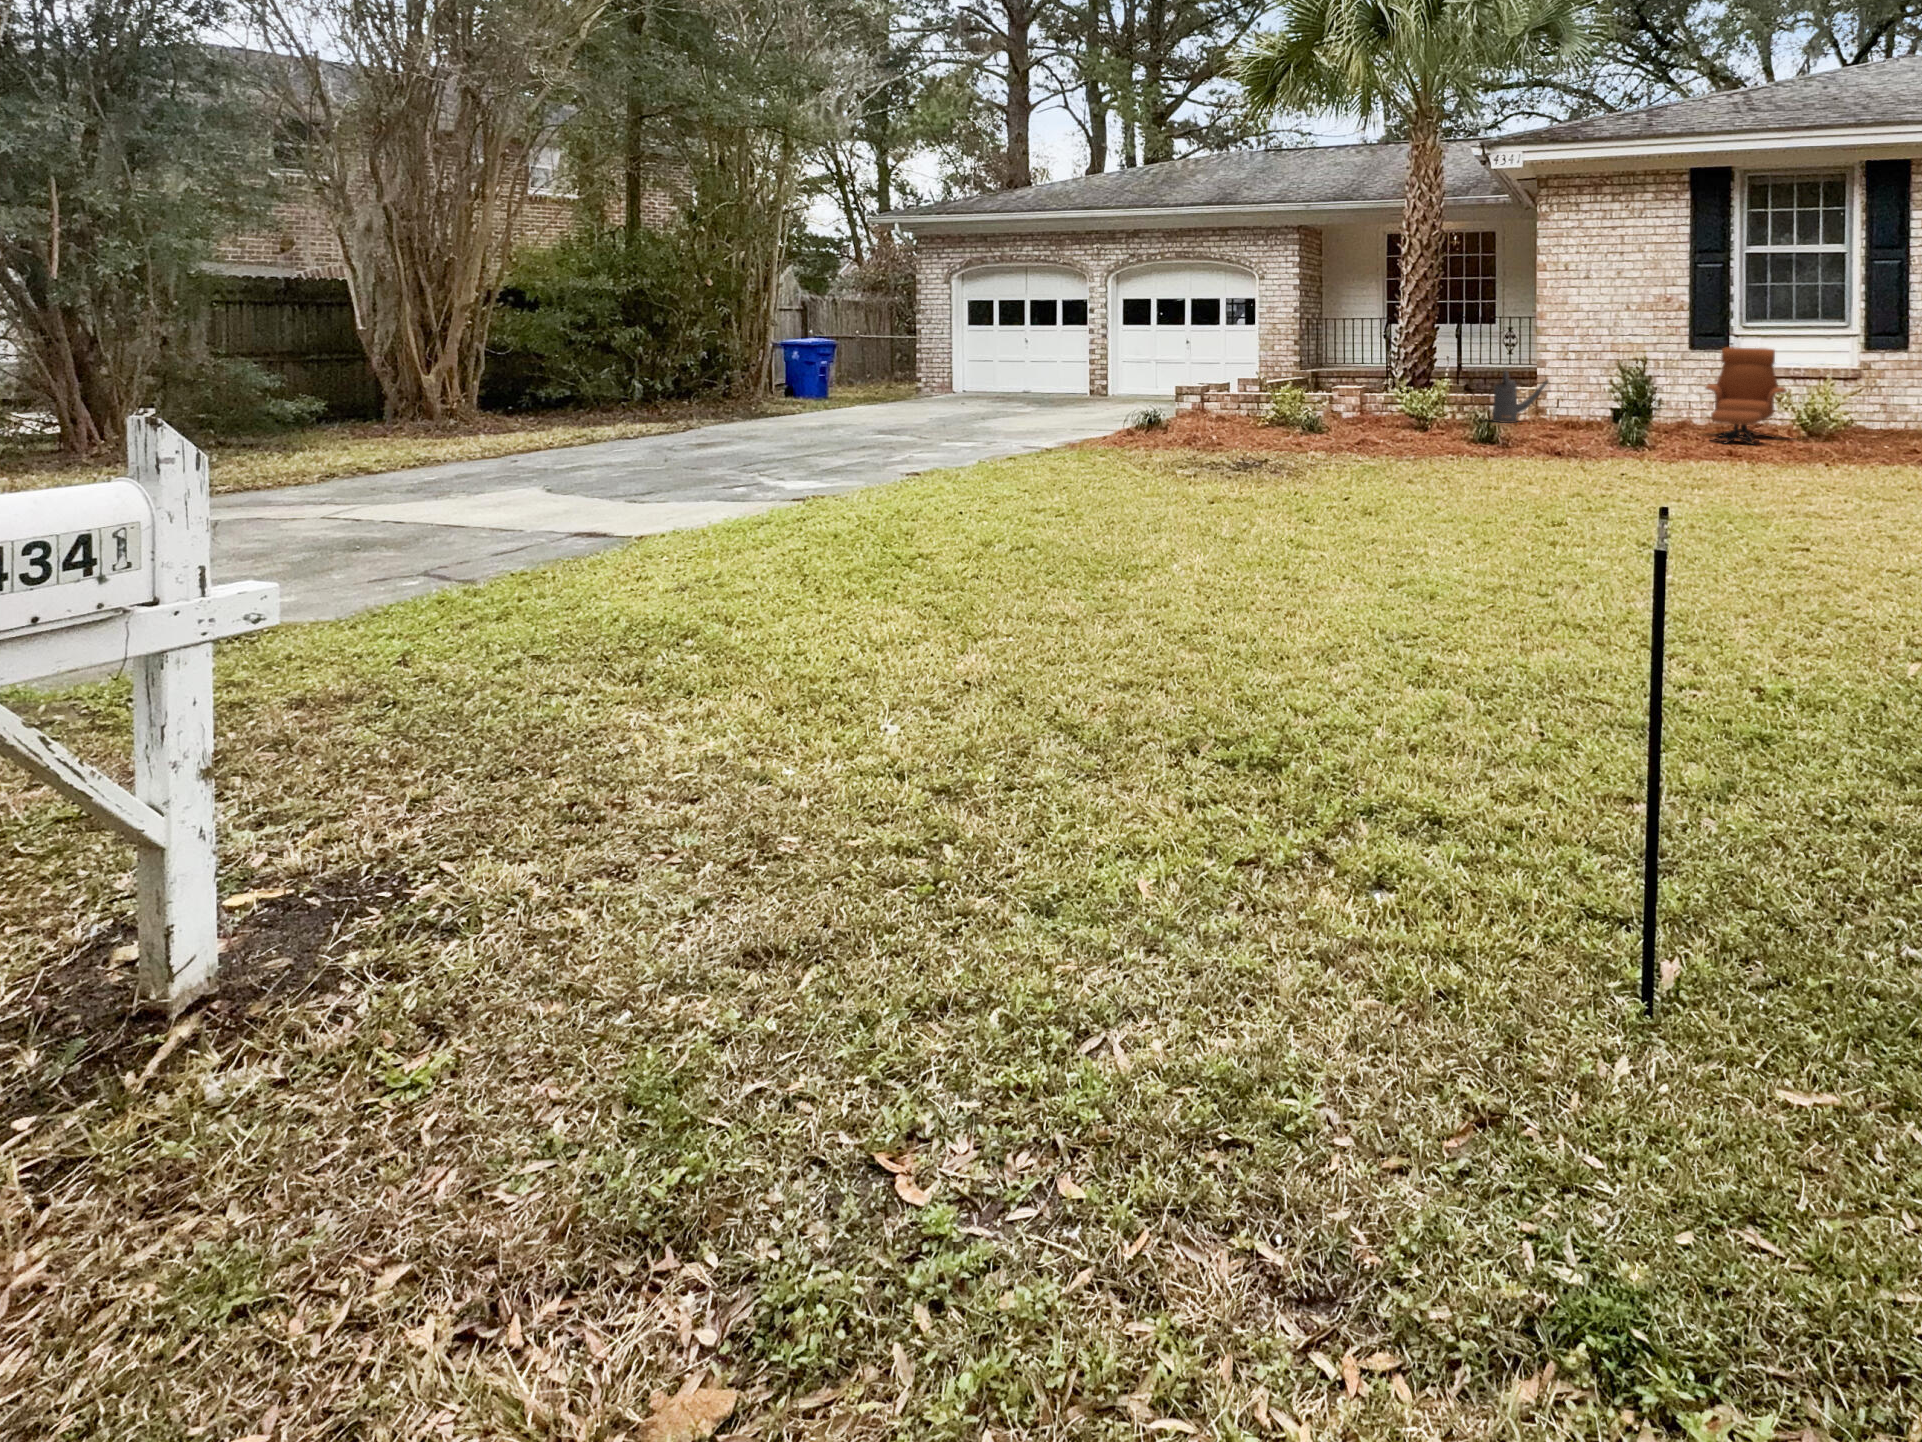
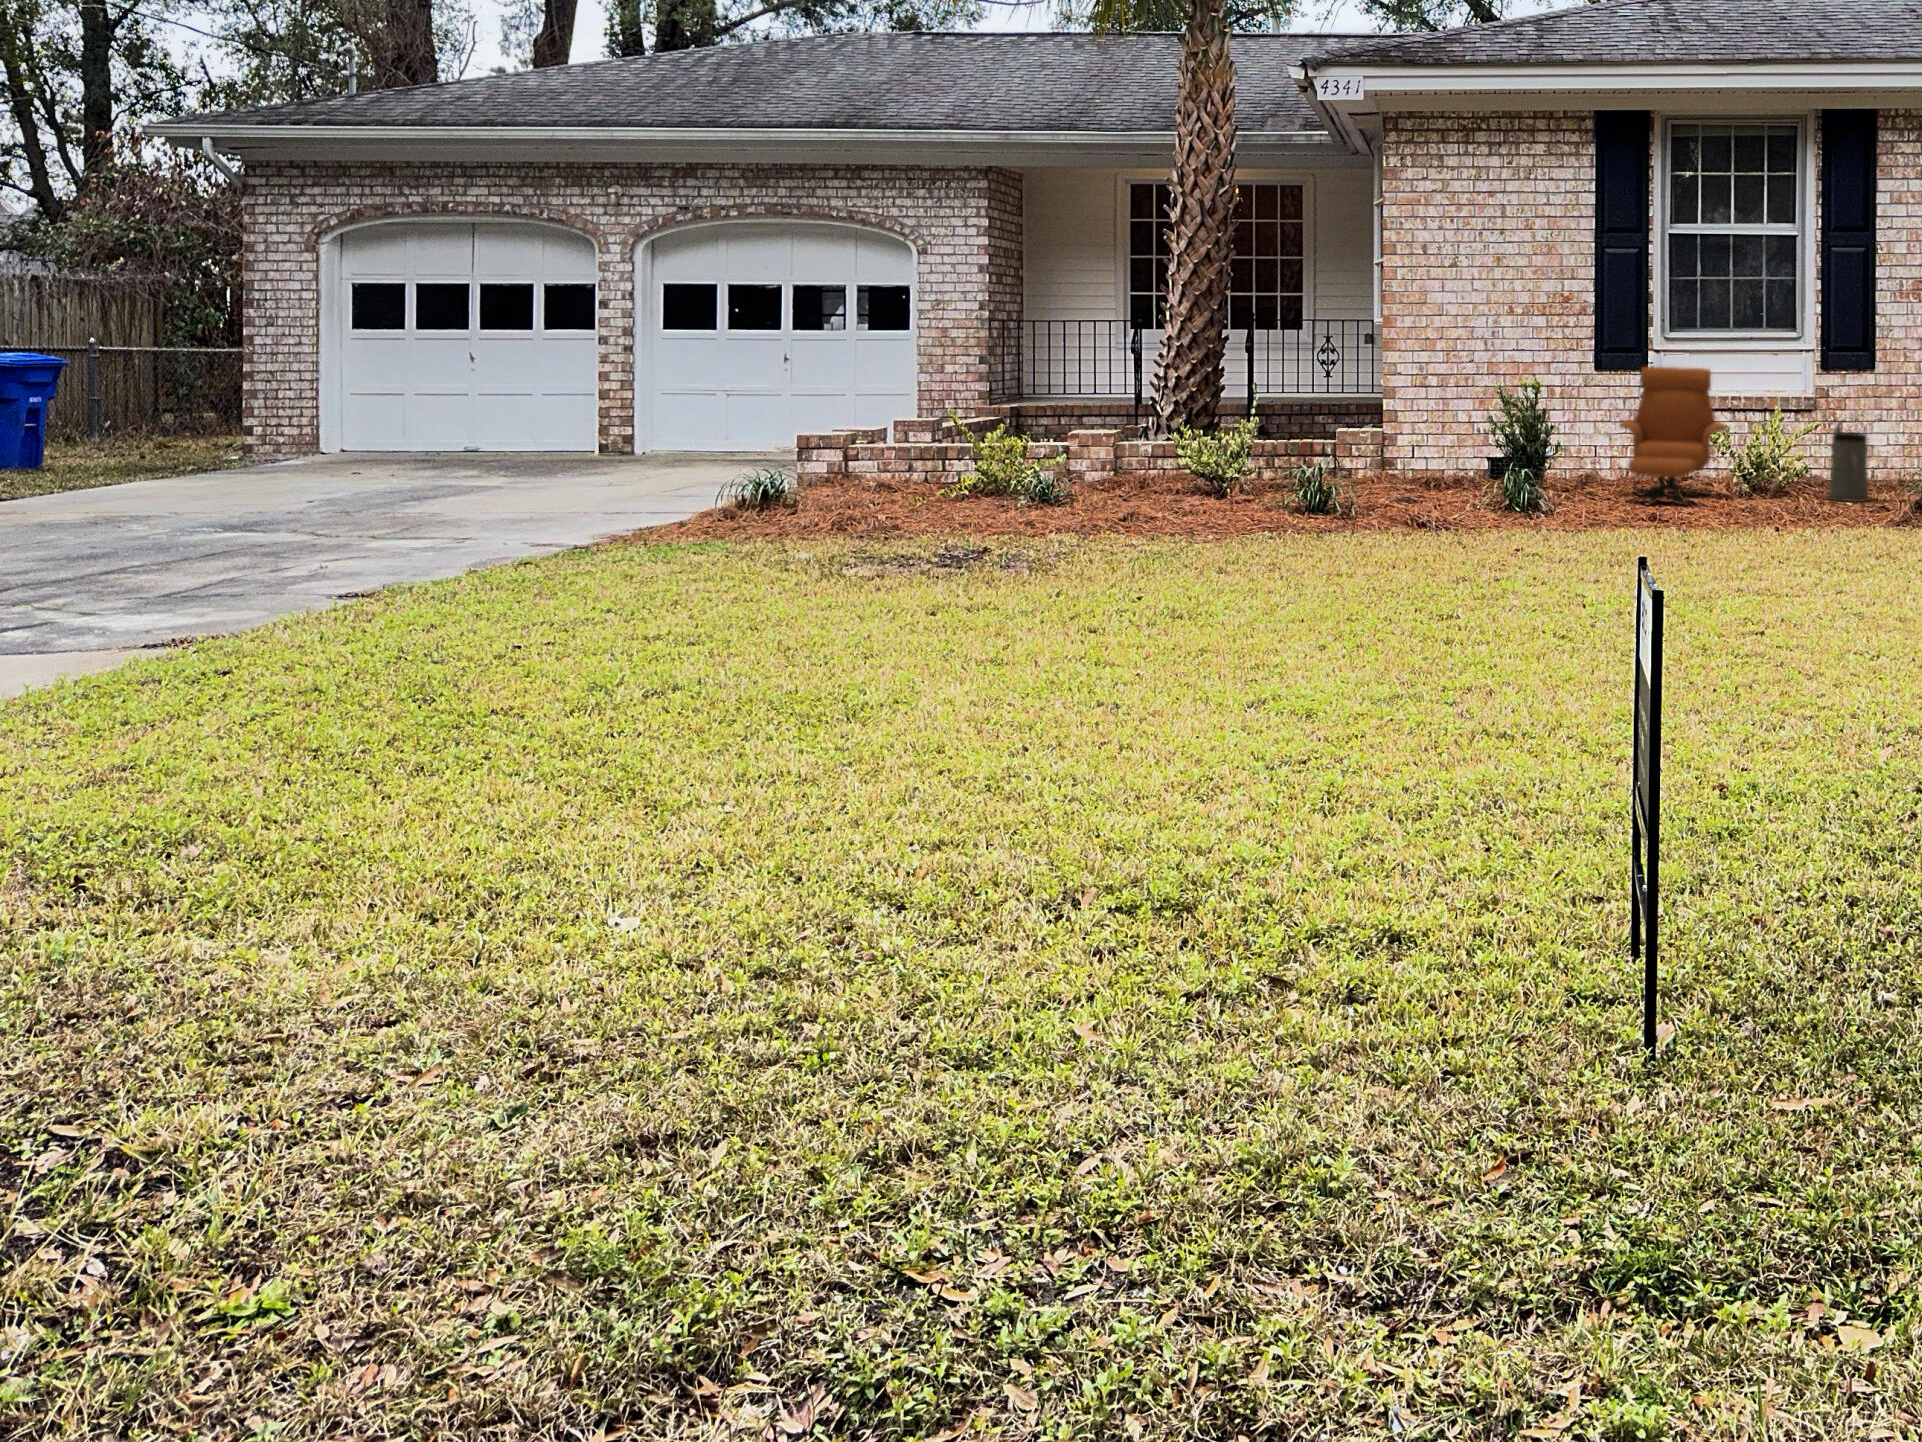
watering can: present [1492,371,1548,423] -> present [1827,418,1869,502]

